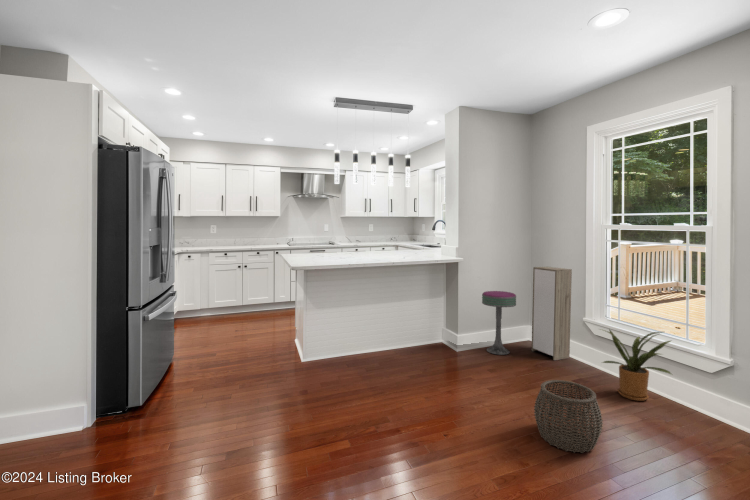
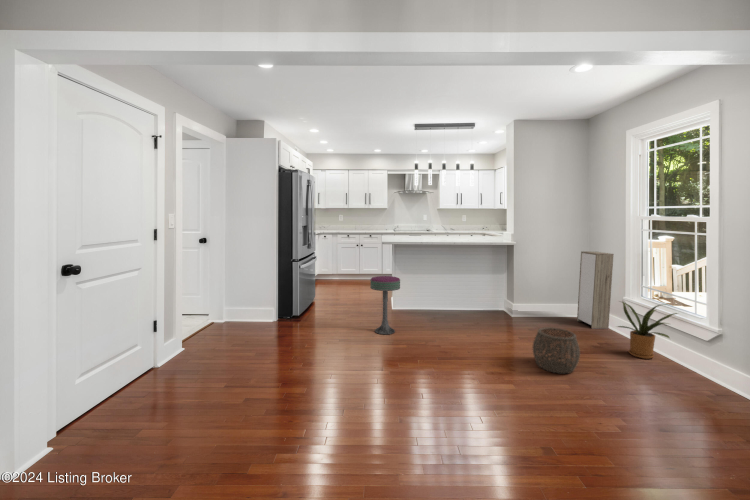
bar stool: present [482,291,516,355] -> present [370,276,400,334]

